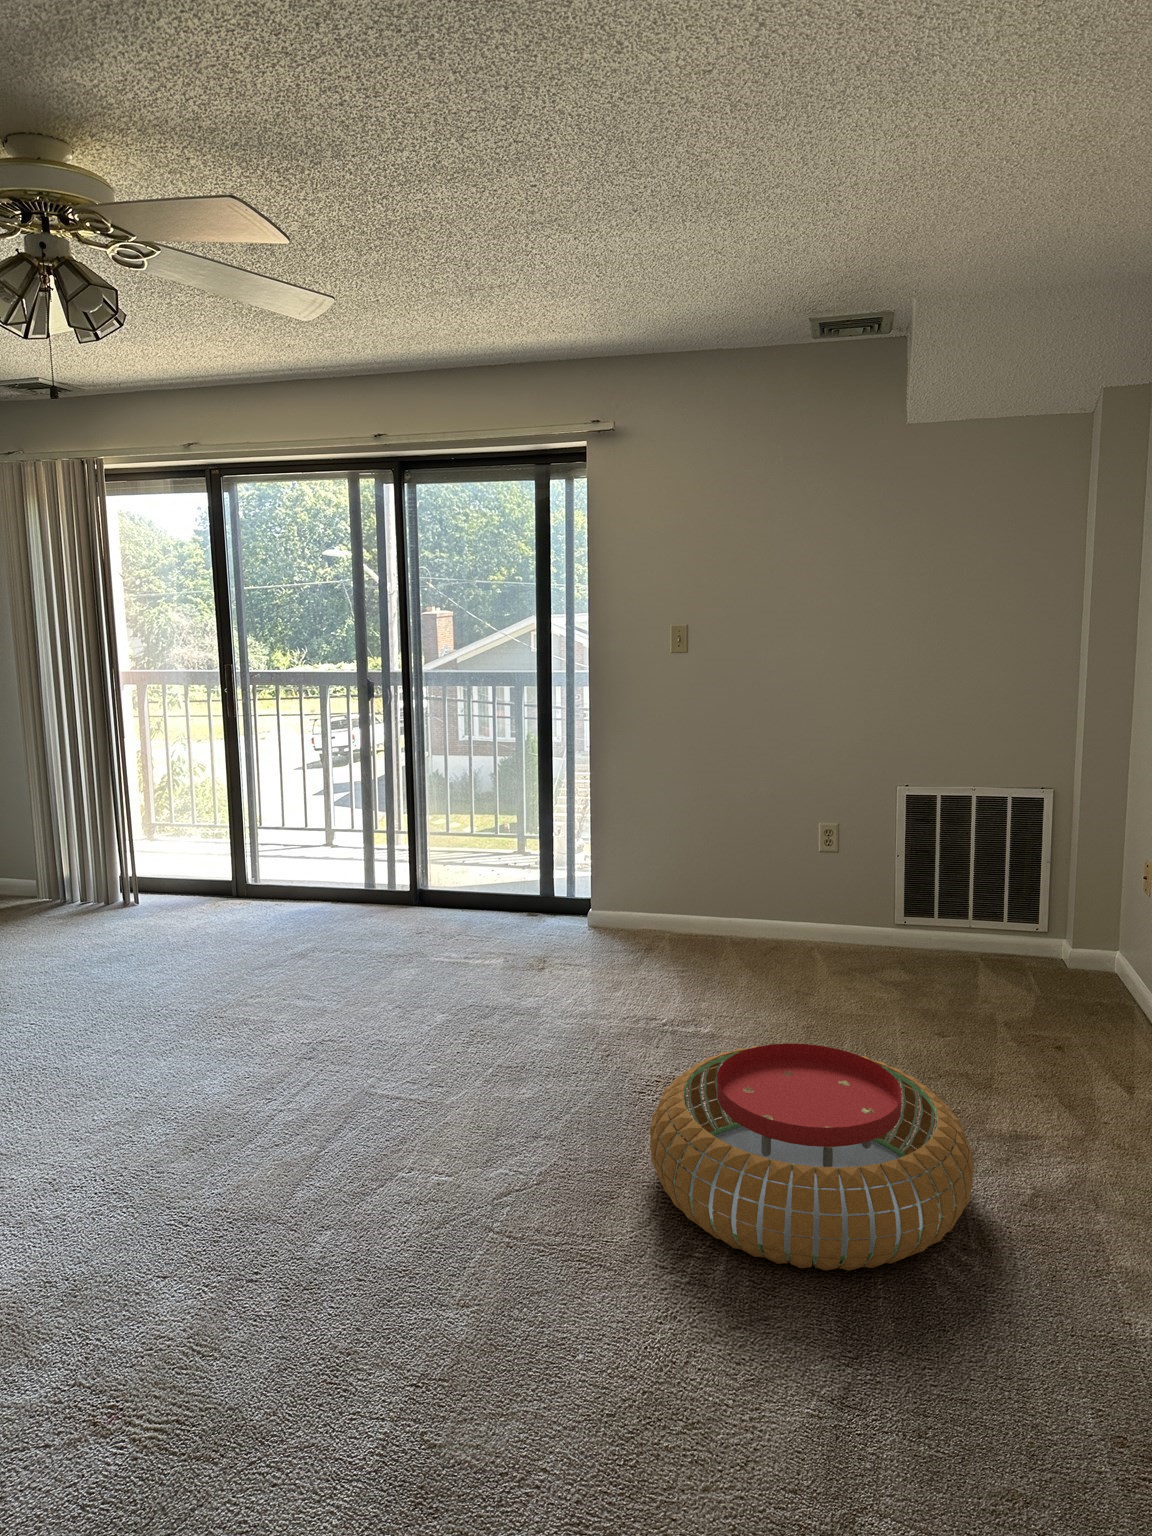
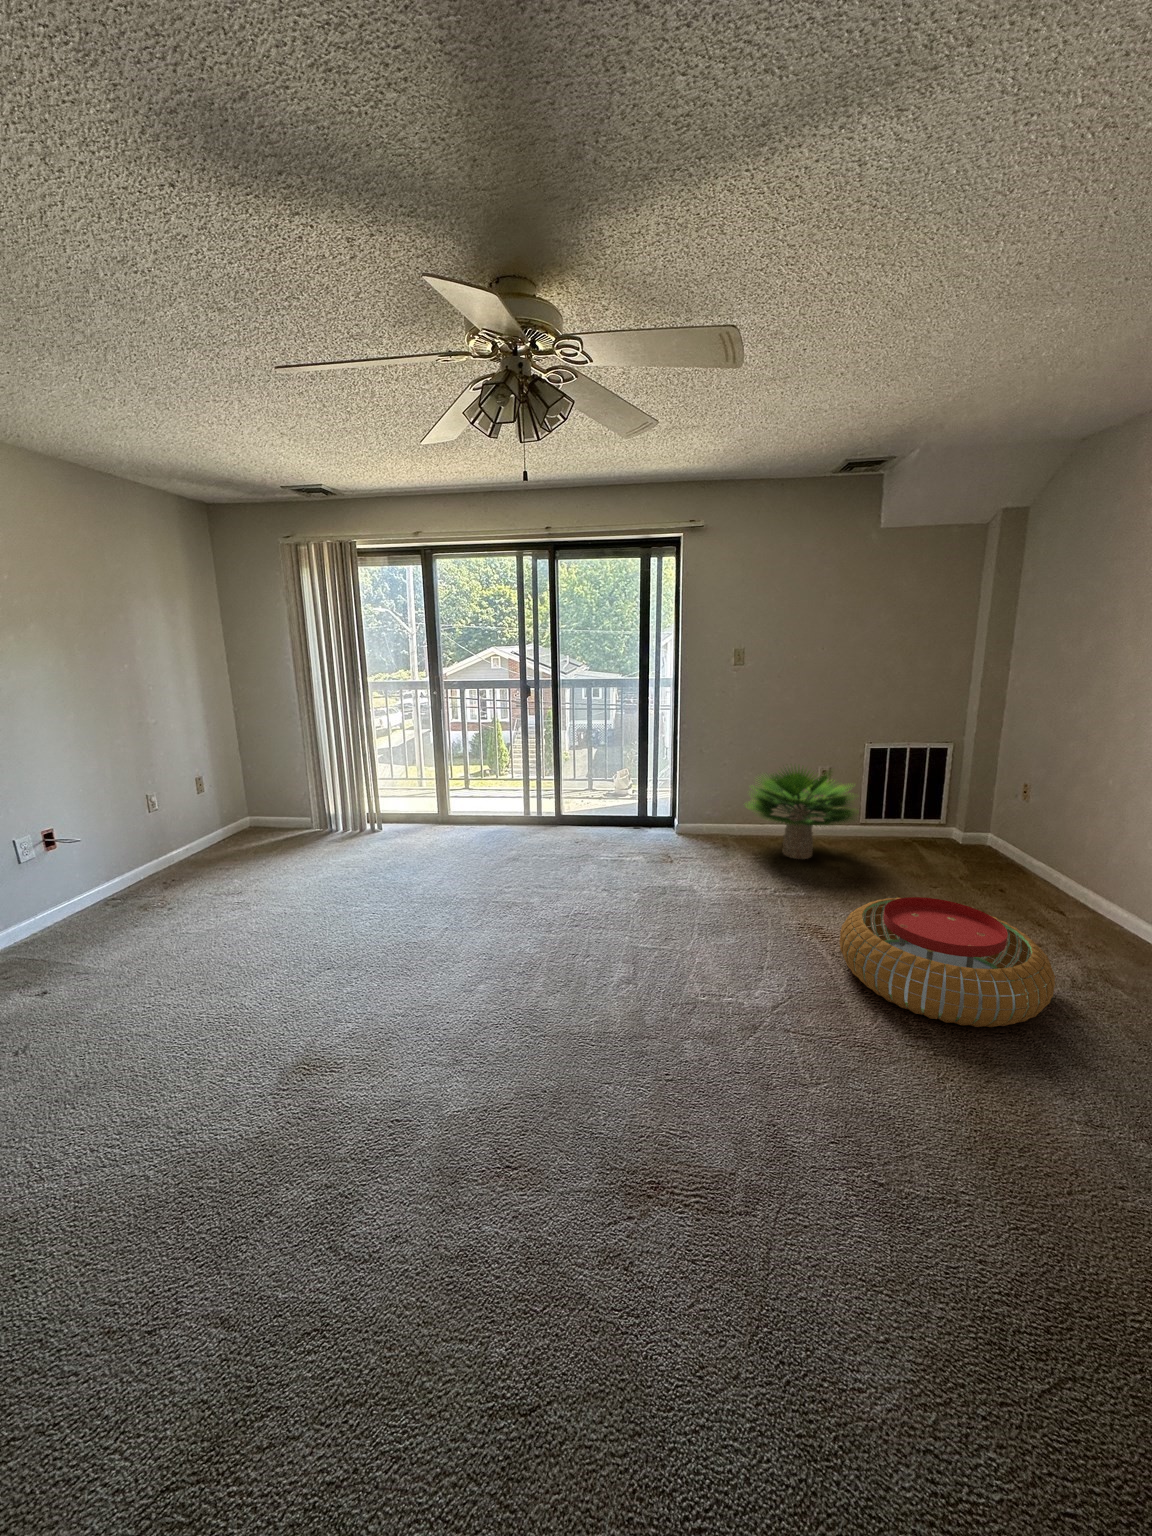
potted plant: none [664,814,860,980] -> present [747,768,854,859]

